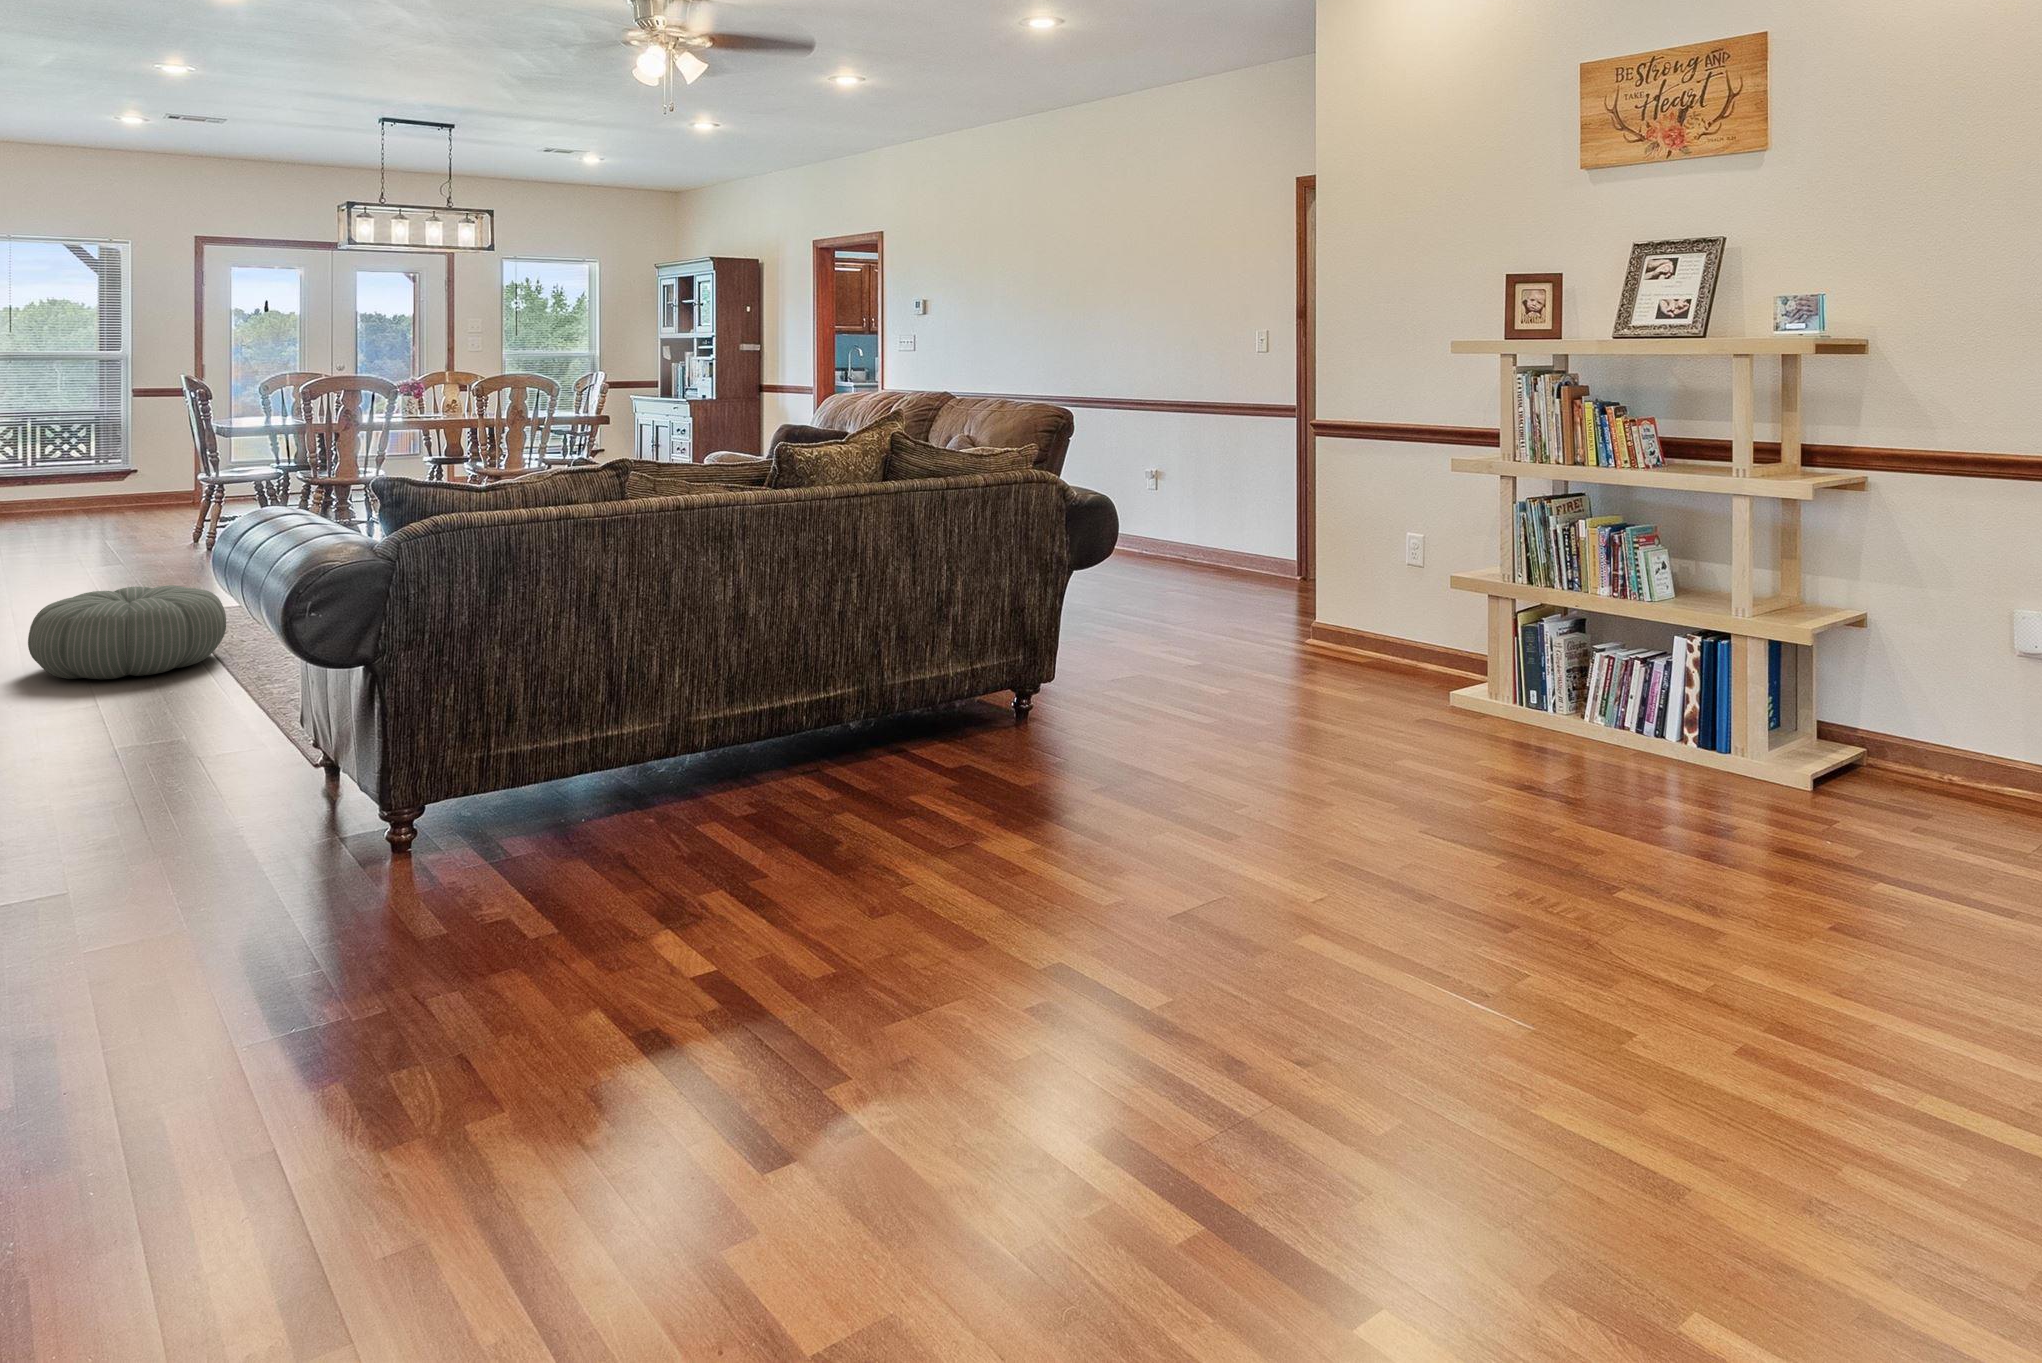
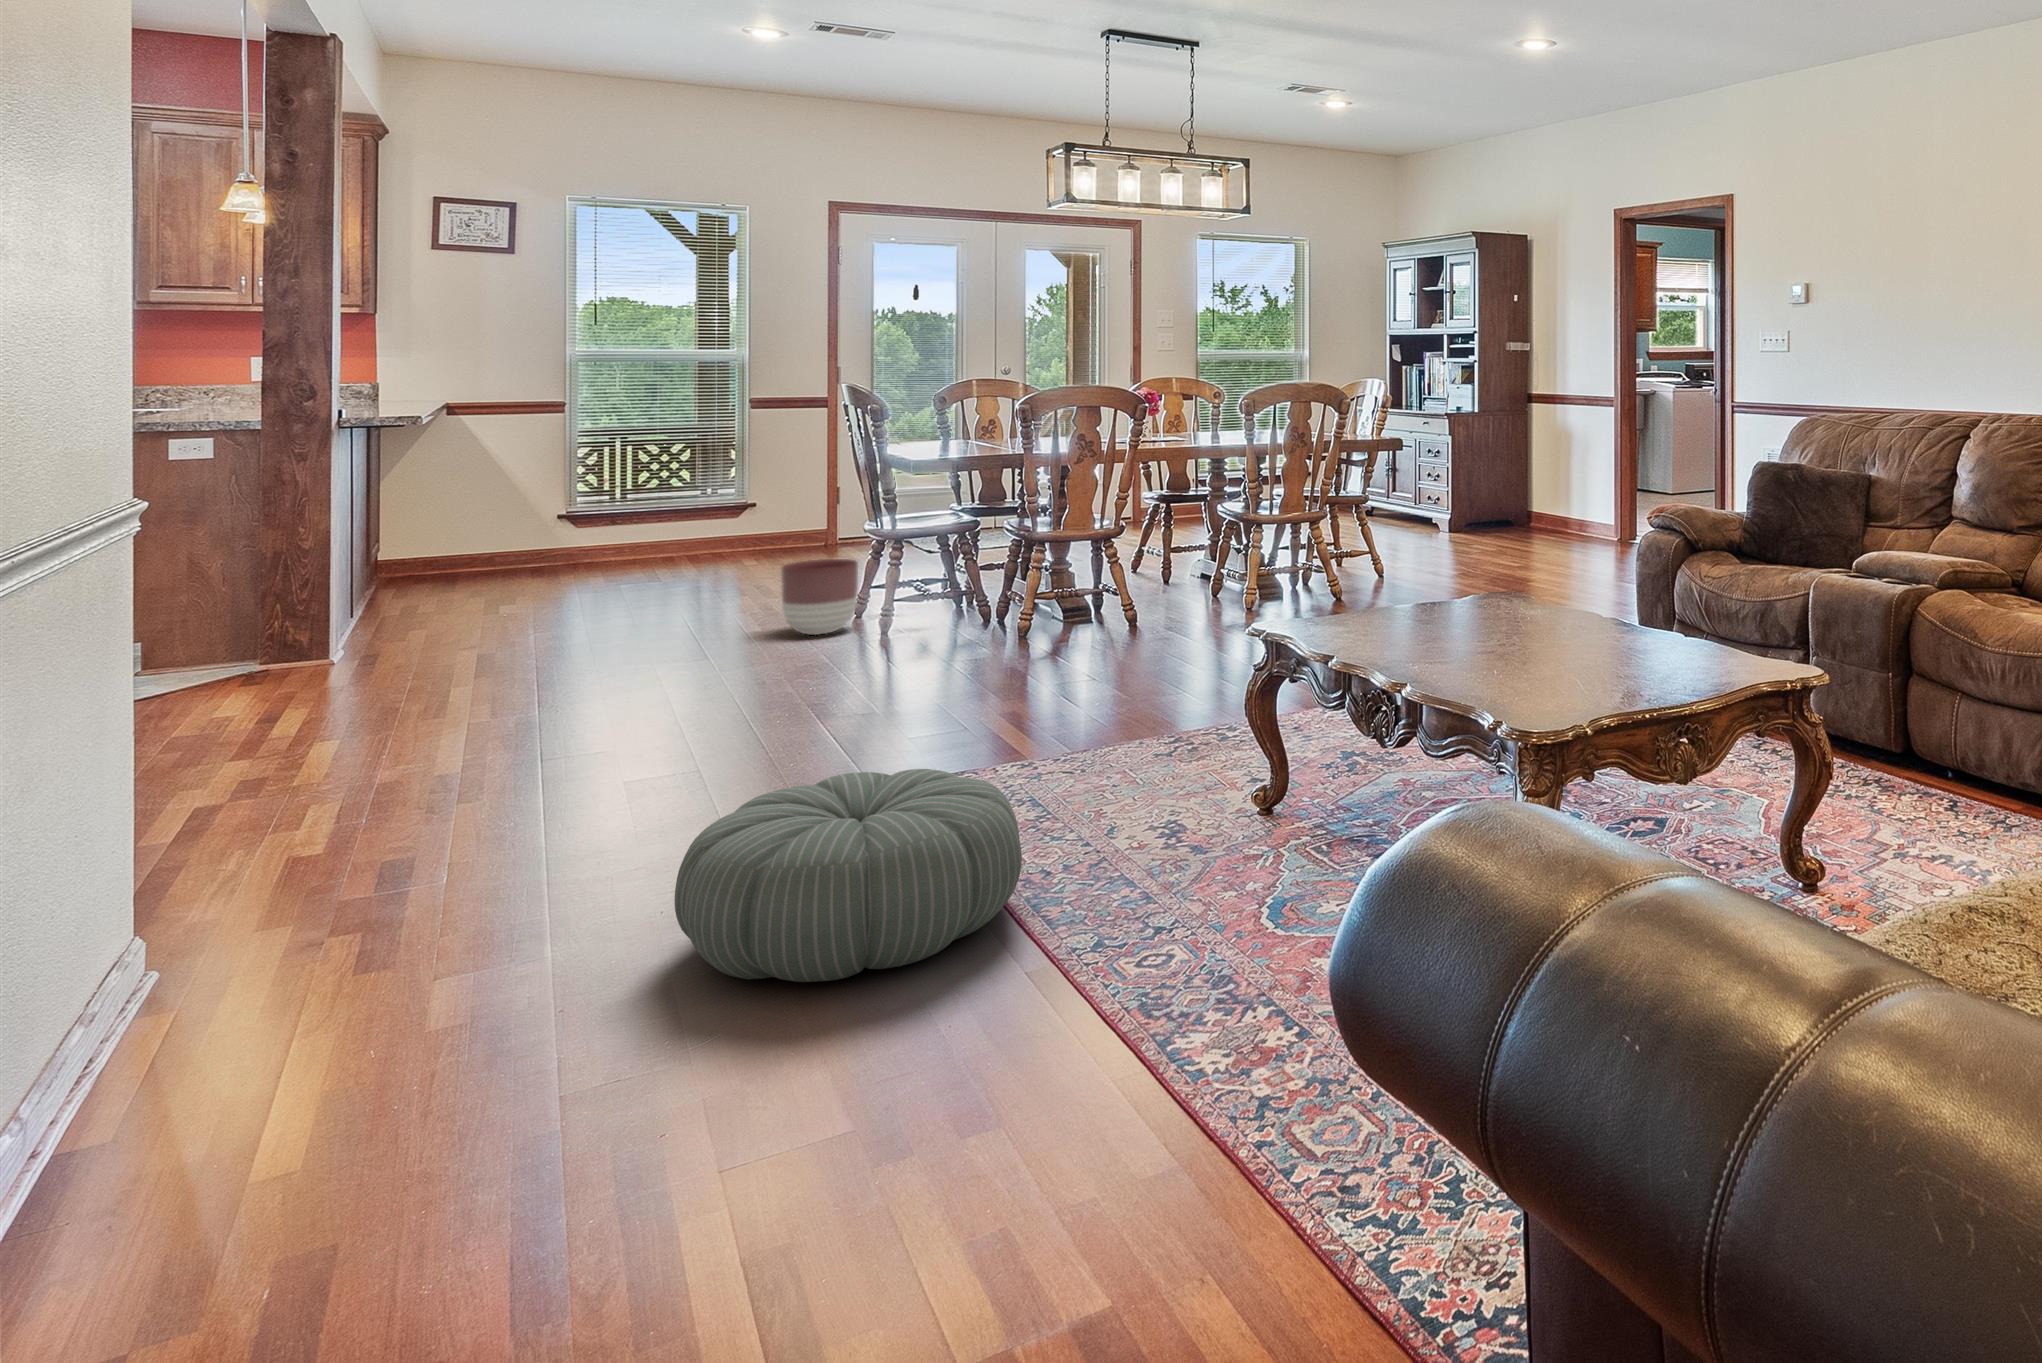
planter: none [137,500,194,552] -> present [781,559,858,635]

